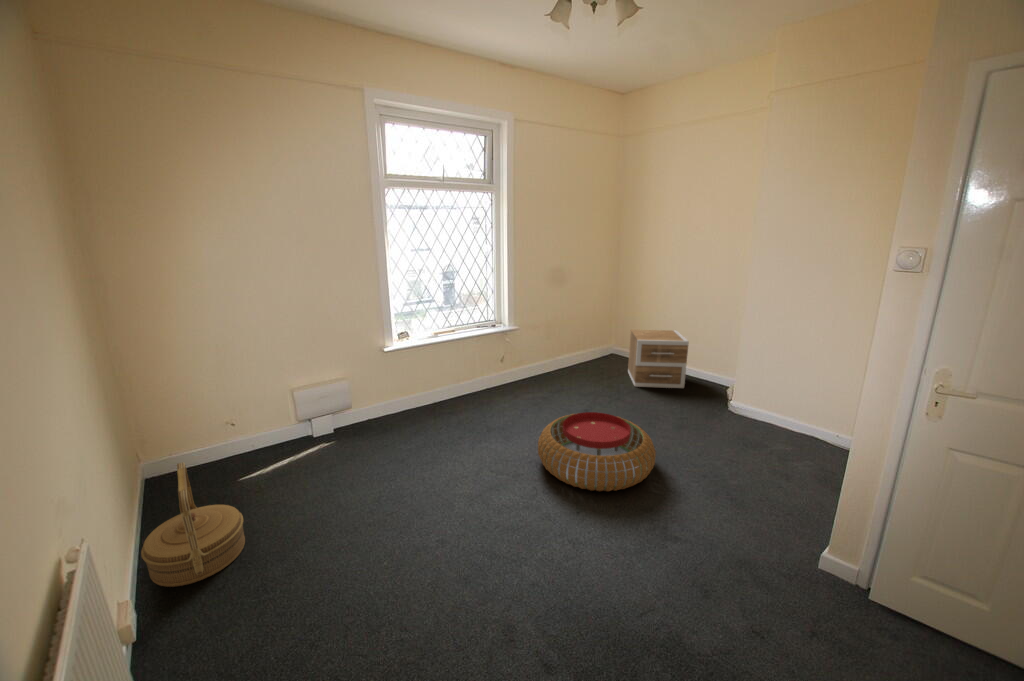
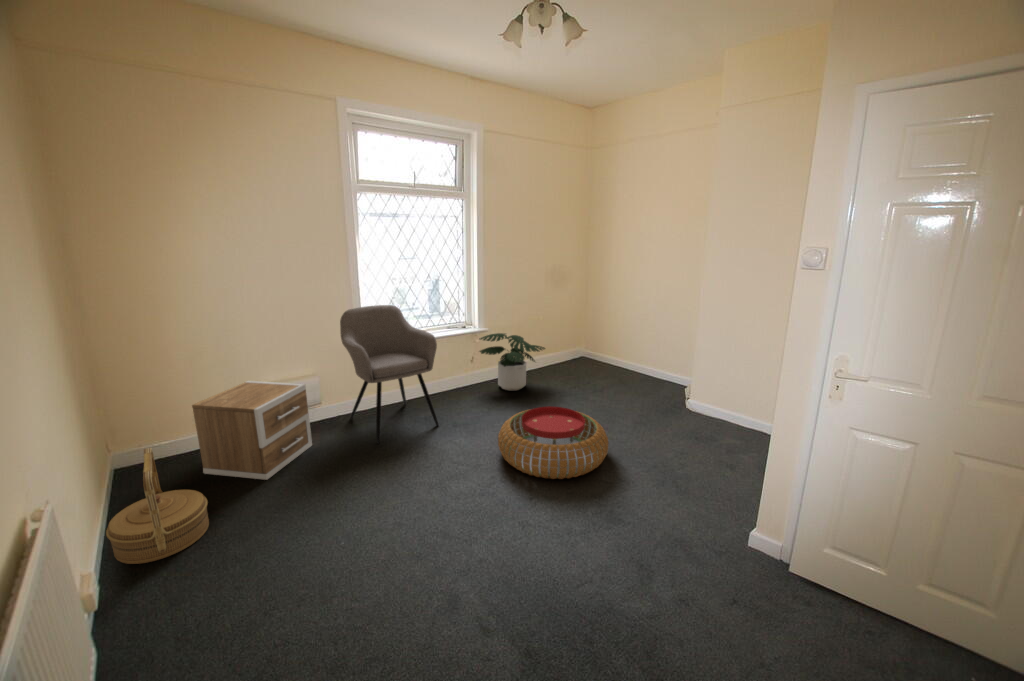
armchair: none [370,305,472,450] -> present [340,305,439,444]
nightstand: present [628,330,689,388] -> present [192,381,312,480]
potted plant: none [508,332,577,391] -> present [479,333,545,390]

